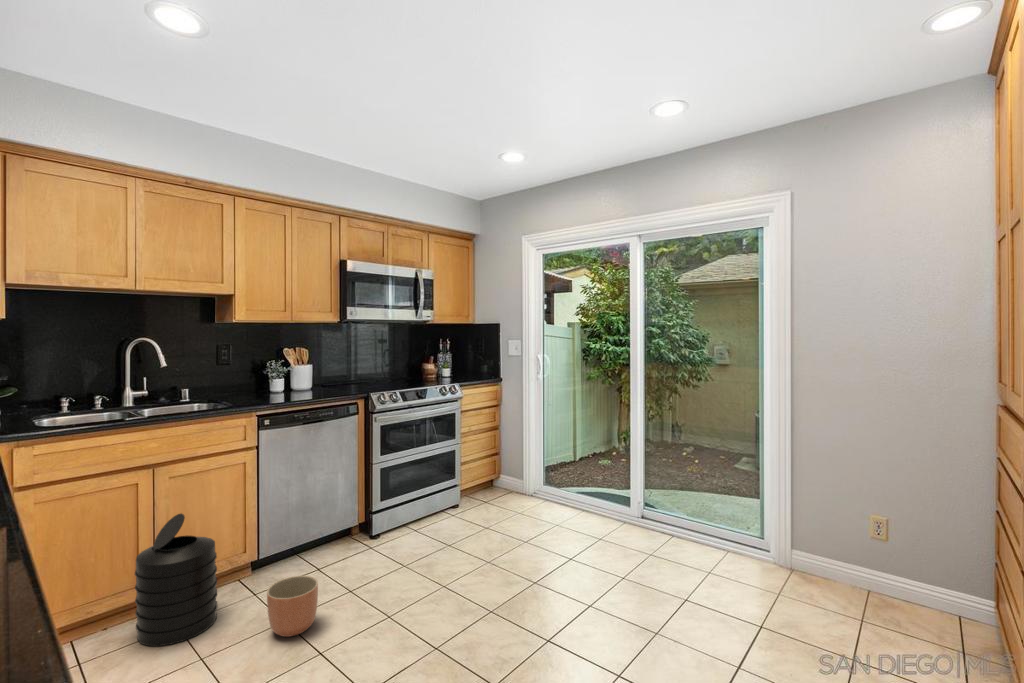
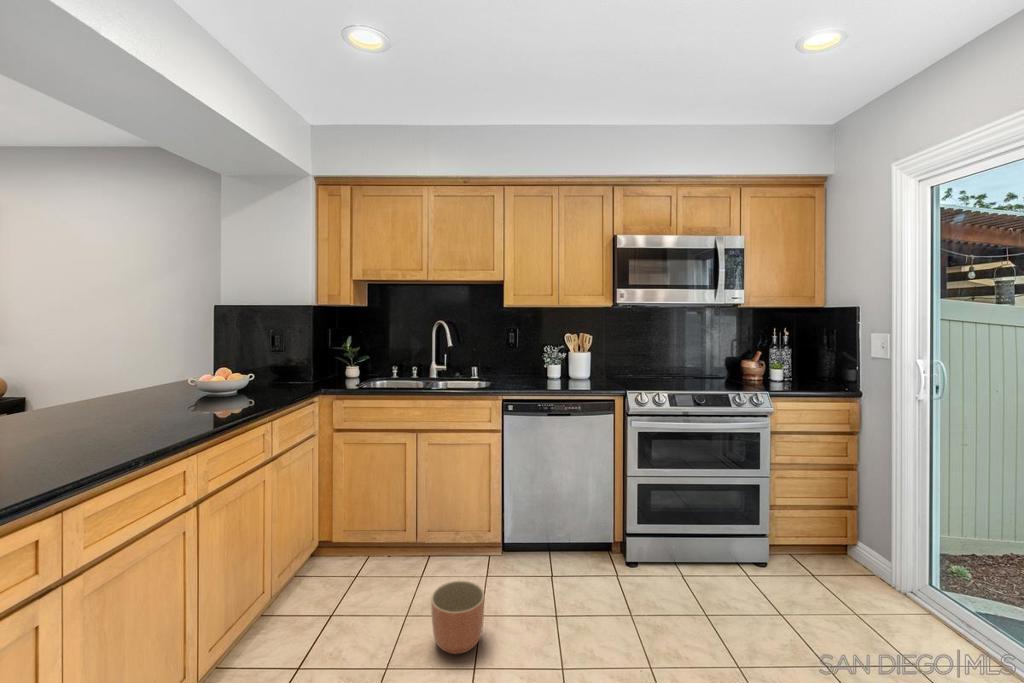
trash can: present [135,514,217,646] -> none [372,479,436,599]

